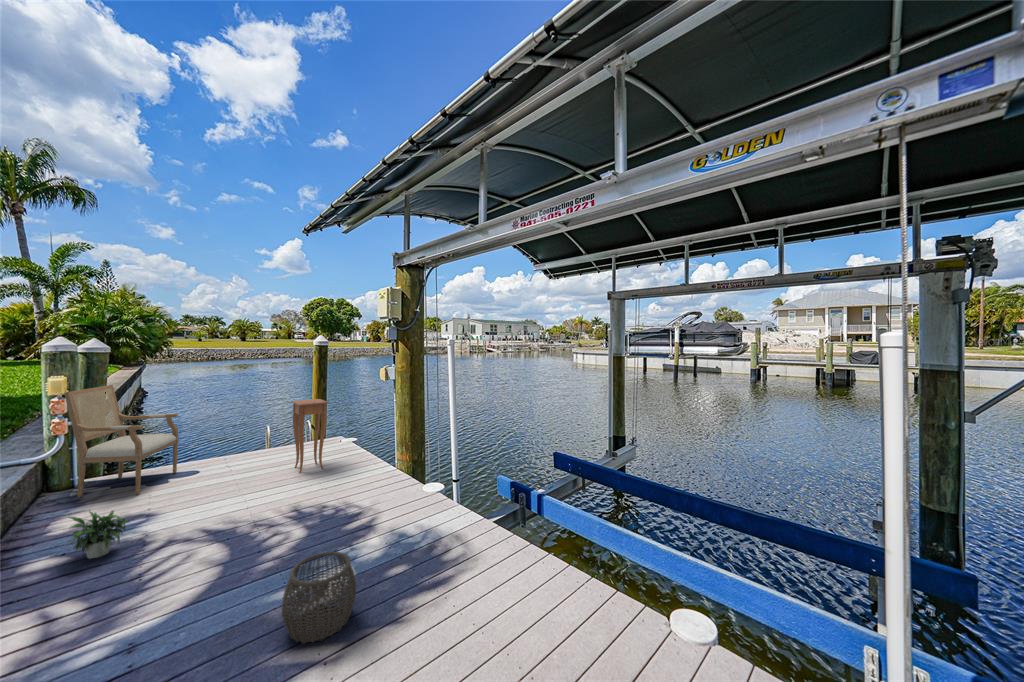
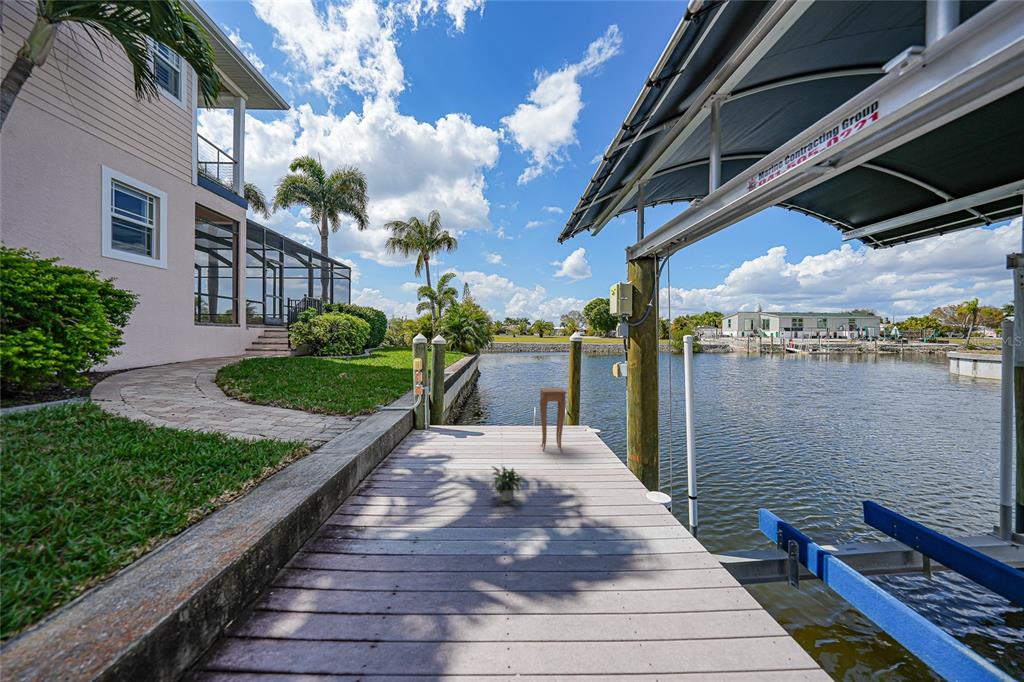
chair: present [64,385,179,498] -> none [413,365,470,443]
potted plant: present [68,511,129,558] -> present [492,466,523,501]
woven basket: present [282,552,356,643] -> none [483,518,541,592]

